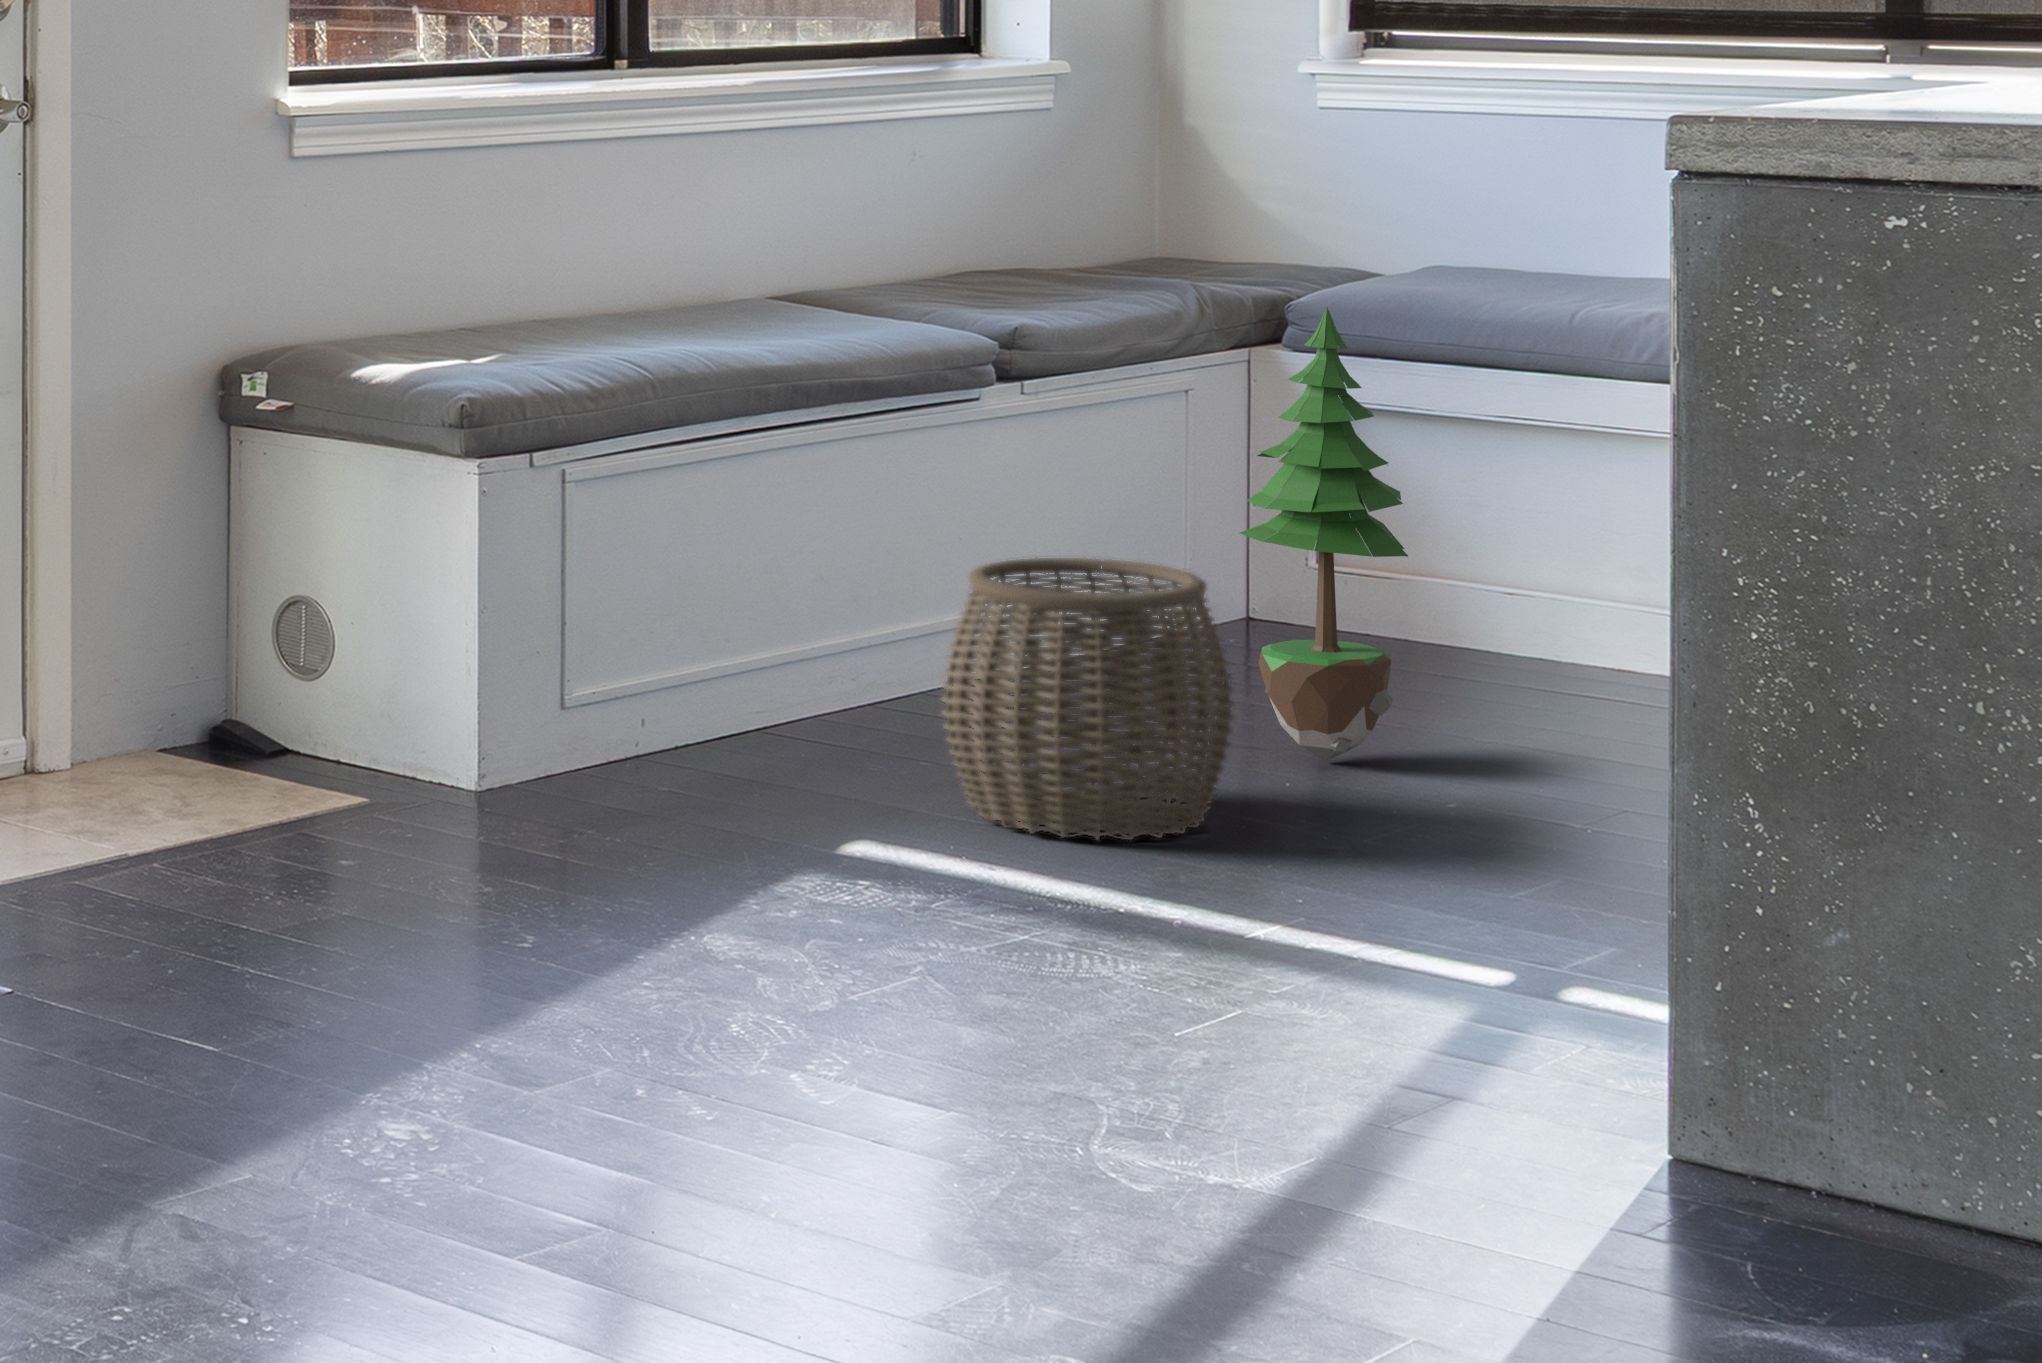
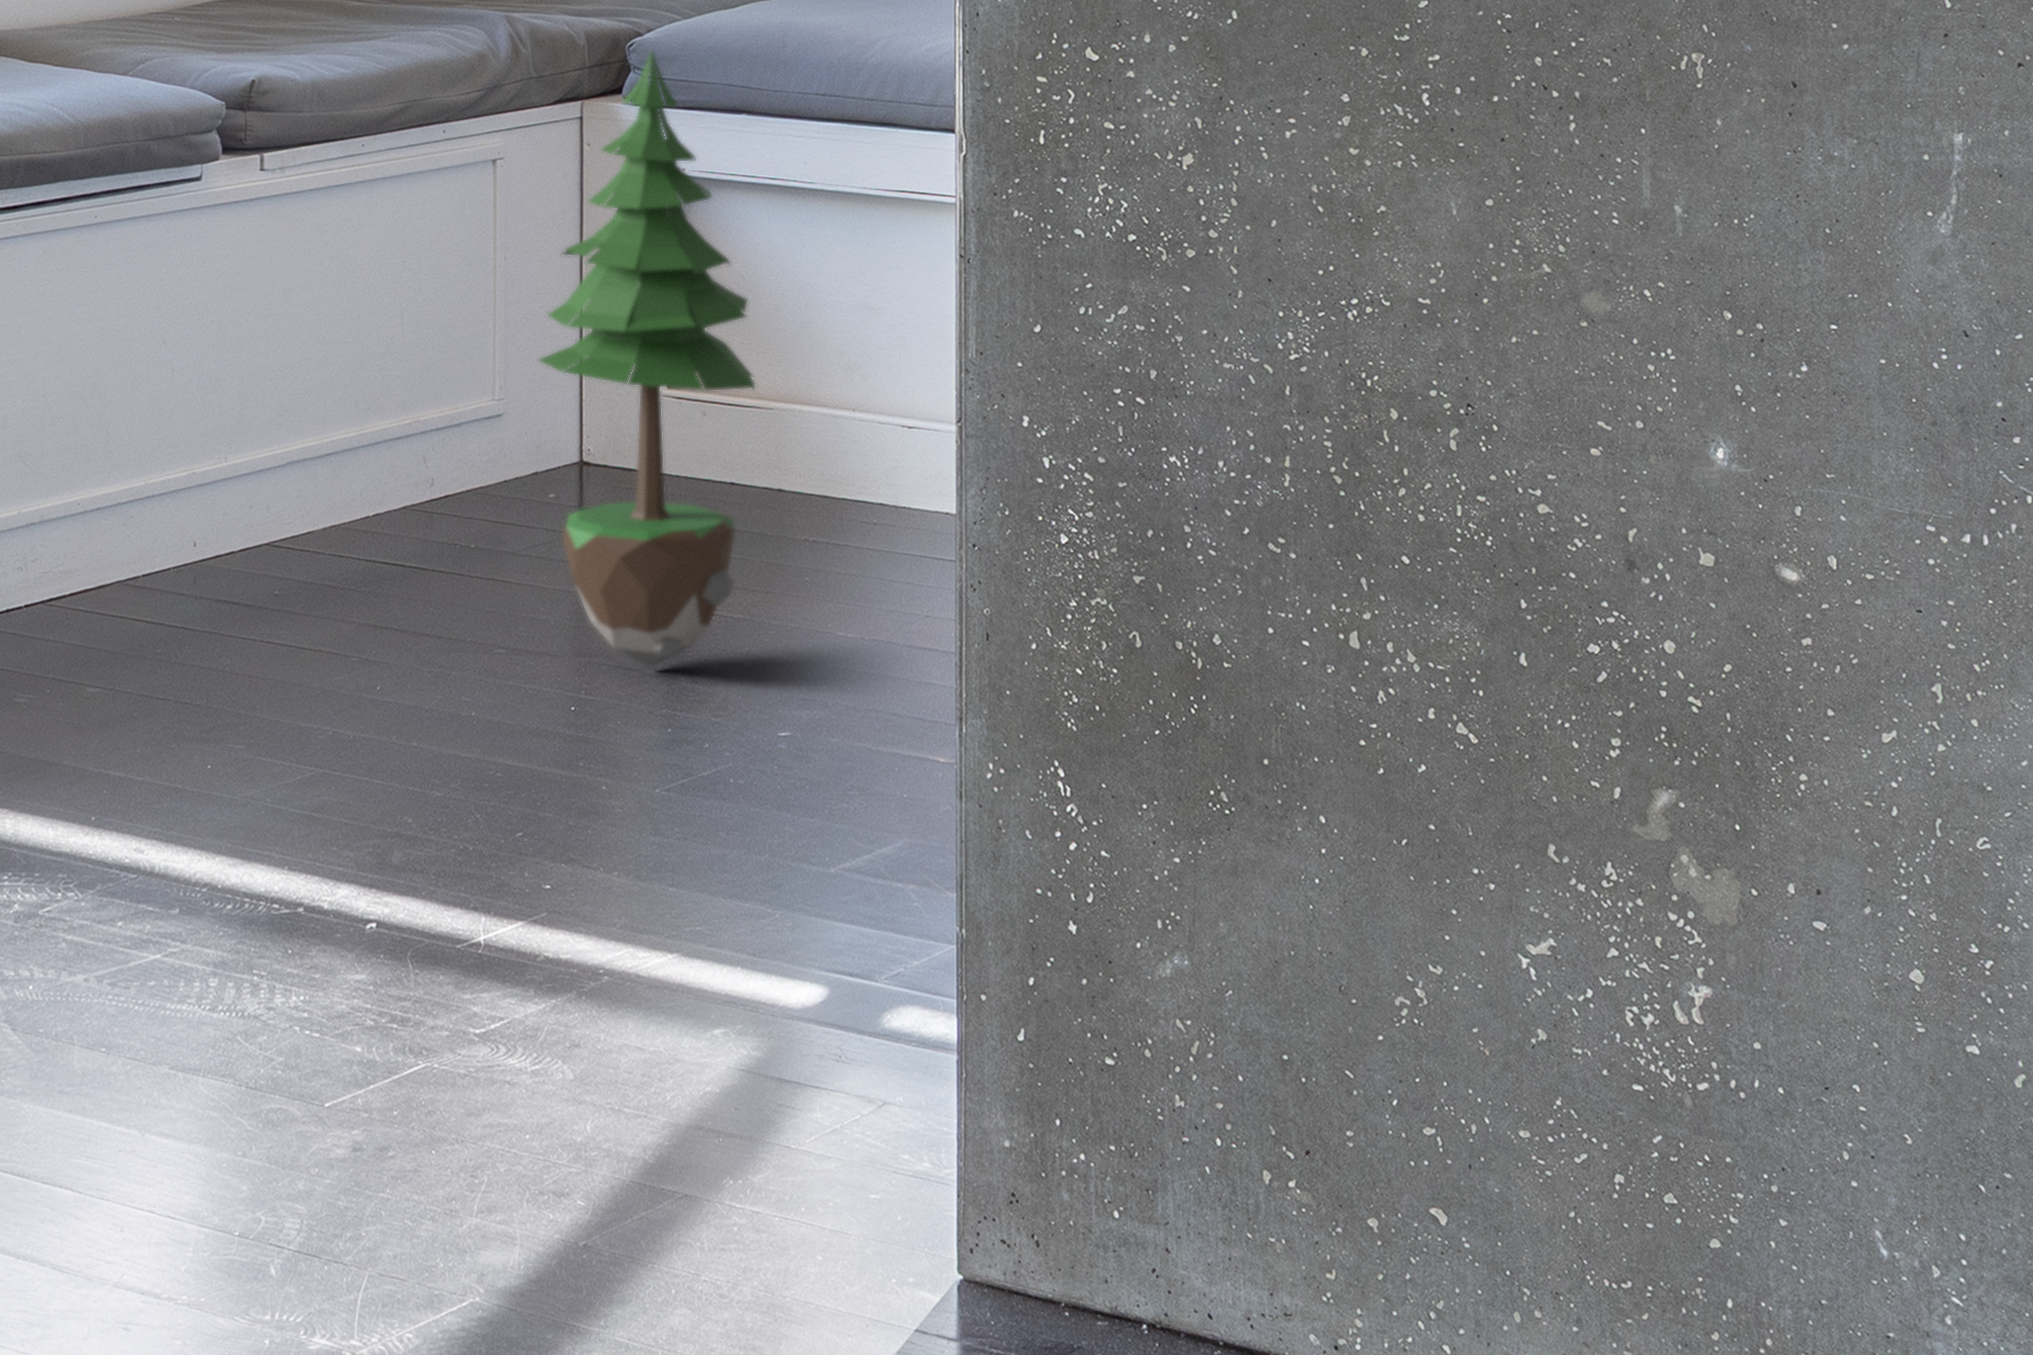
woven basket: present [942,558,1235,840] -> none [108,403,504,802]

